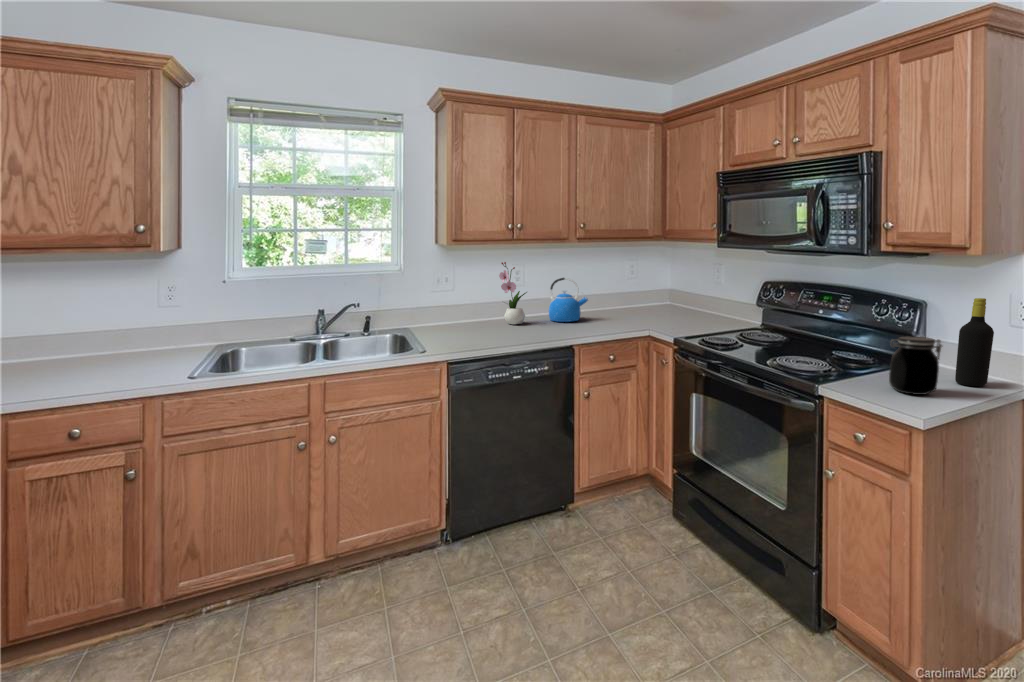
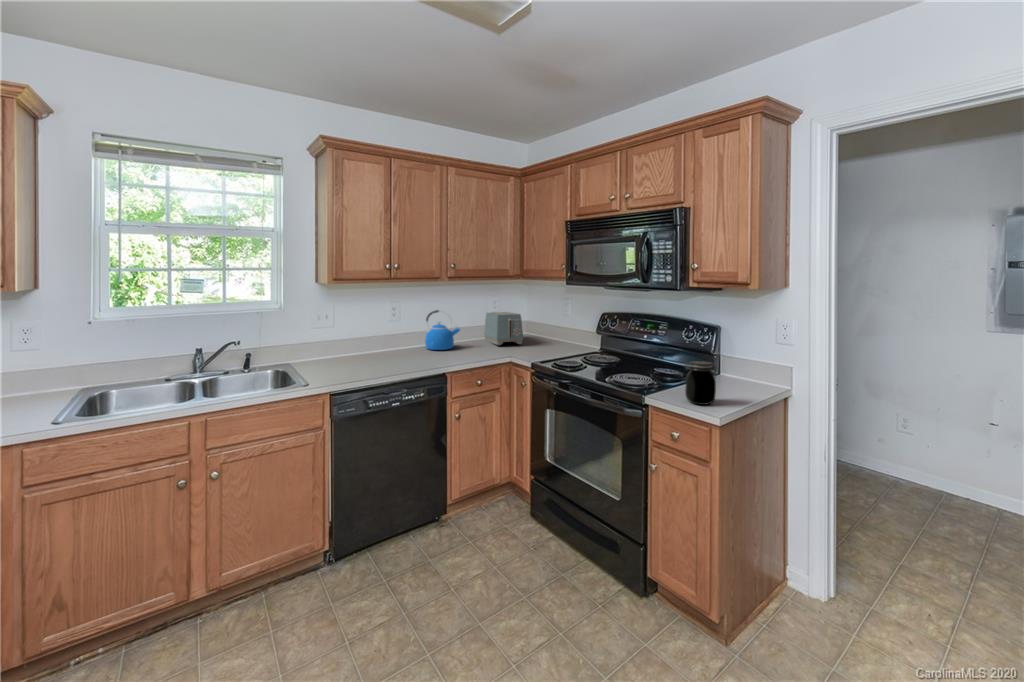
flower arrangement: present [499,262,527,324] -> none [378,297,405,354]
toaster: none [615,282,661,318] -> present [484,312,523,345]
bottle: present [955,298,994,386] -> none [730,331,752,396]

